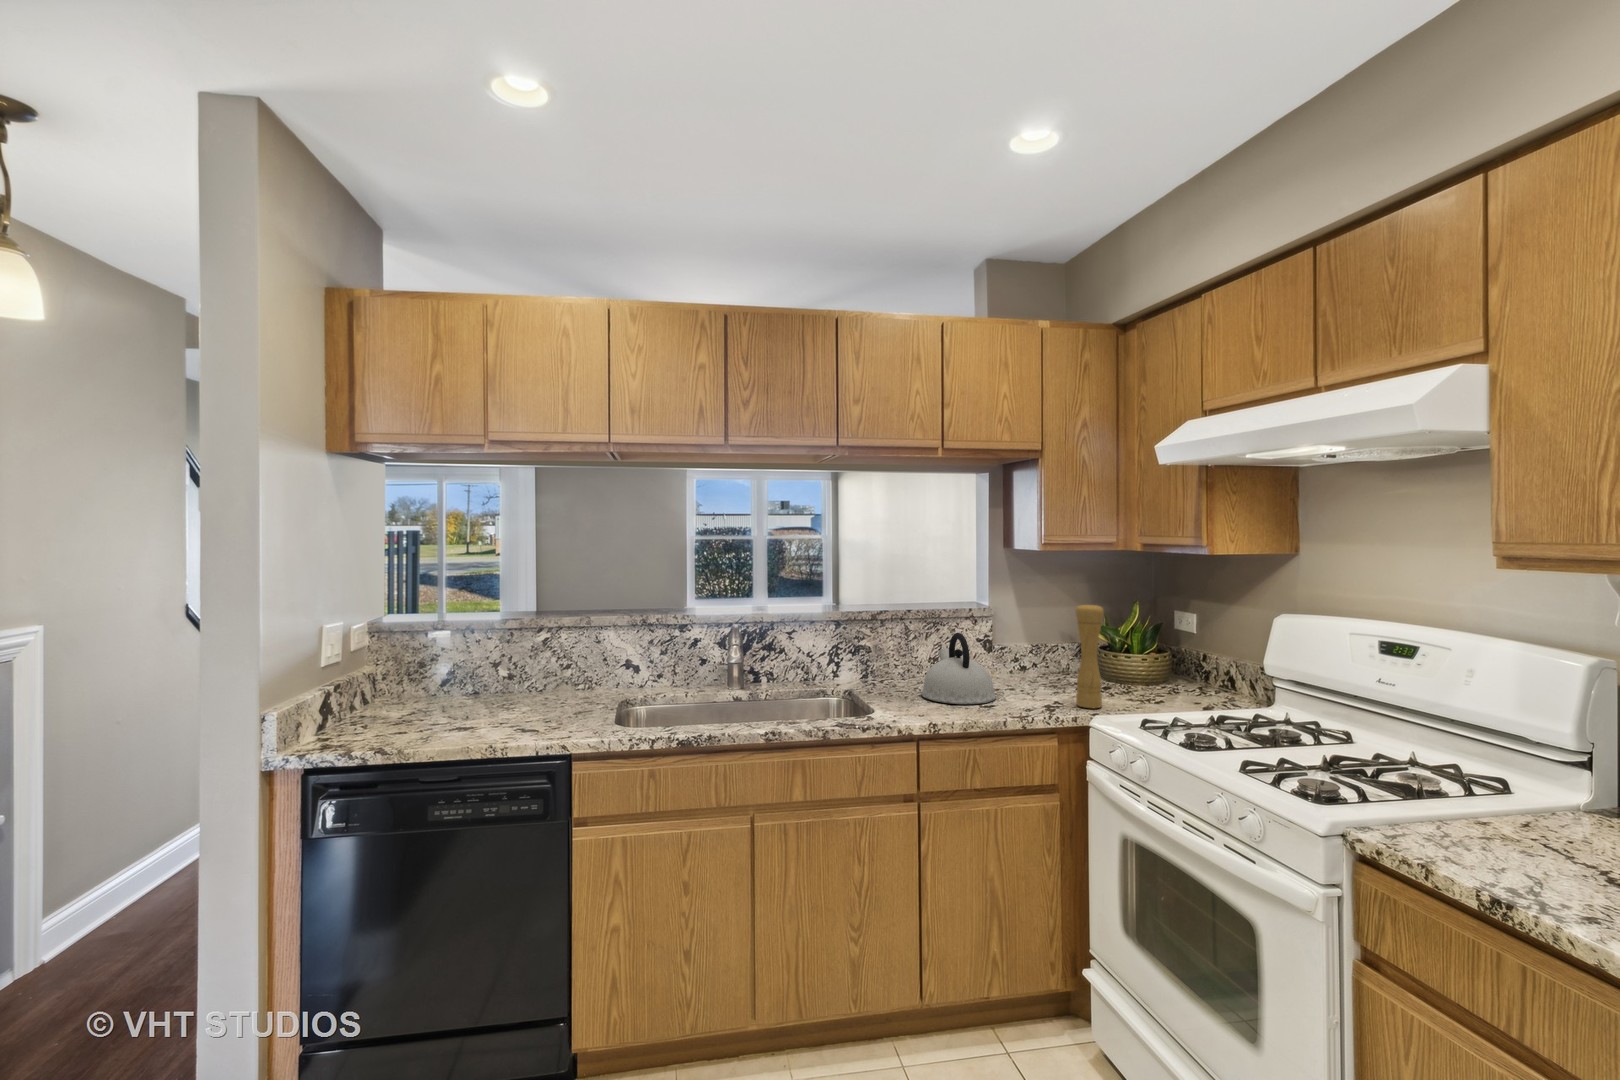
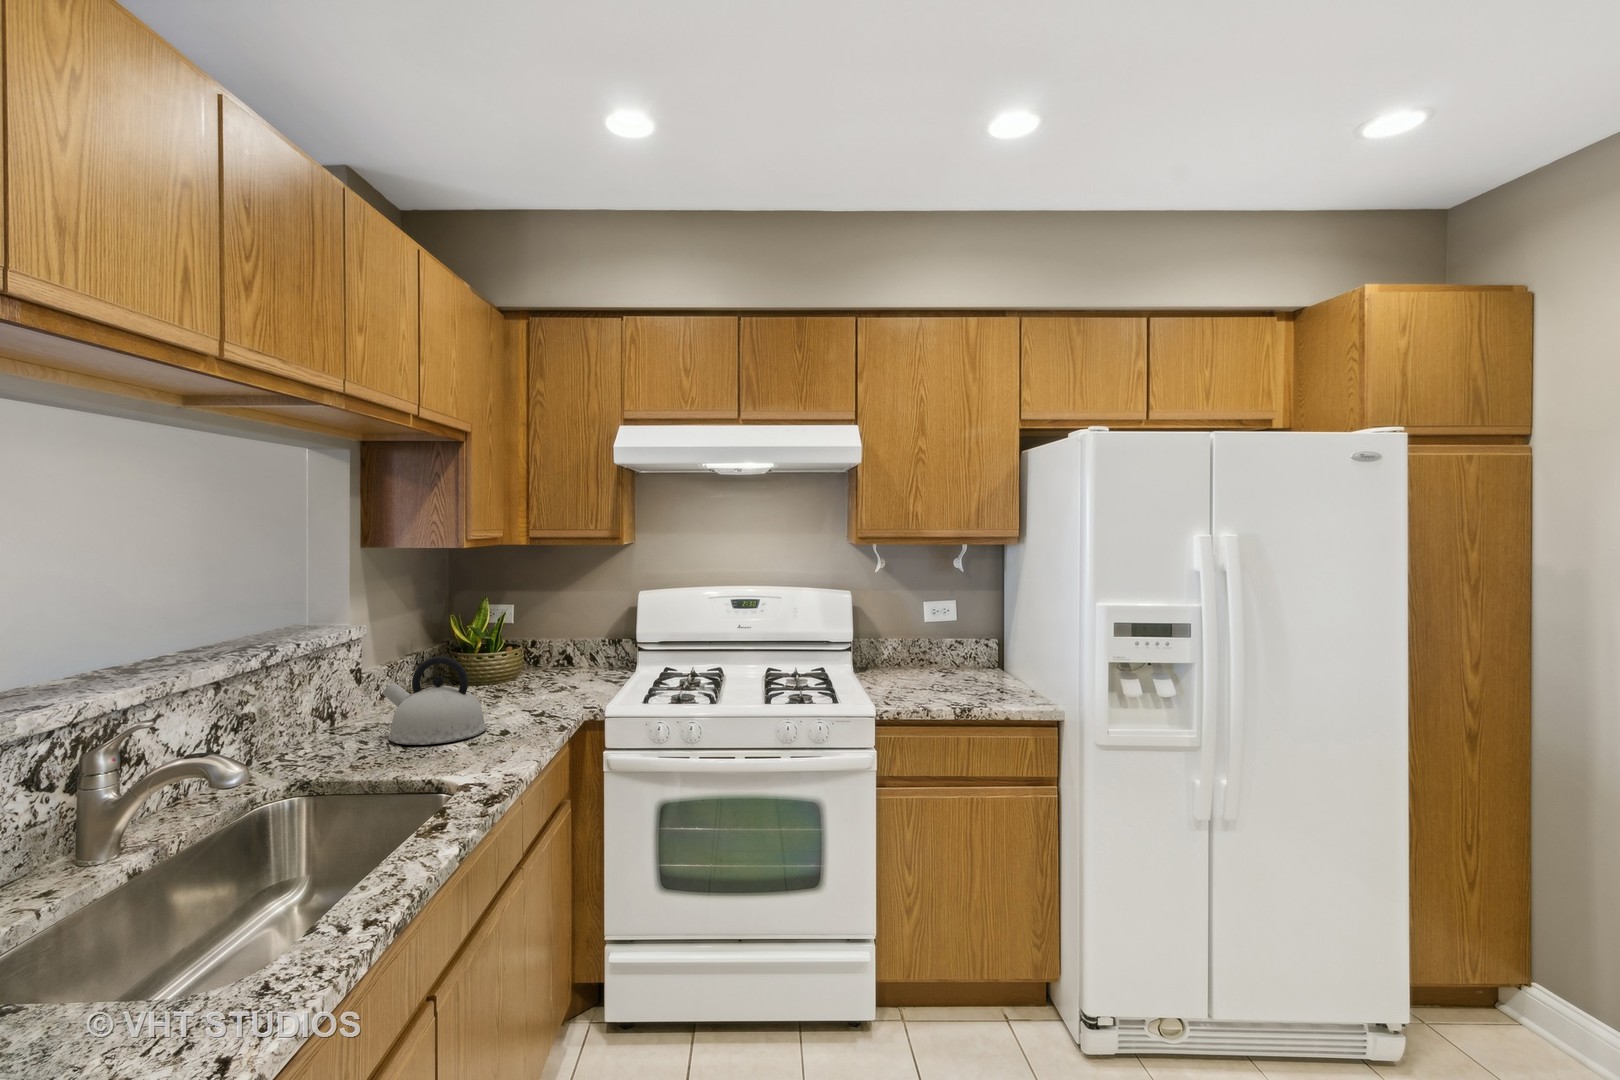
pepper mill: present [1076,603,1104,708] -> none [536,602,562,703]

